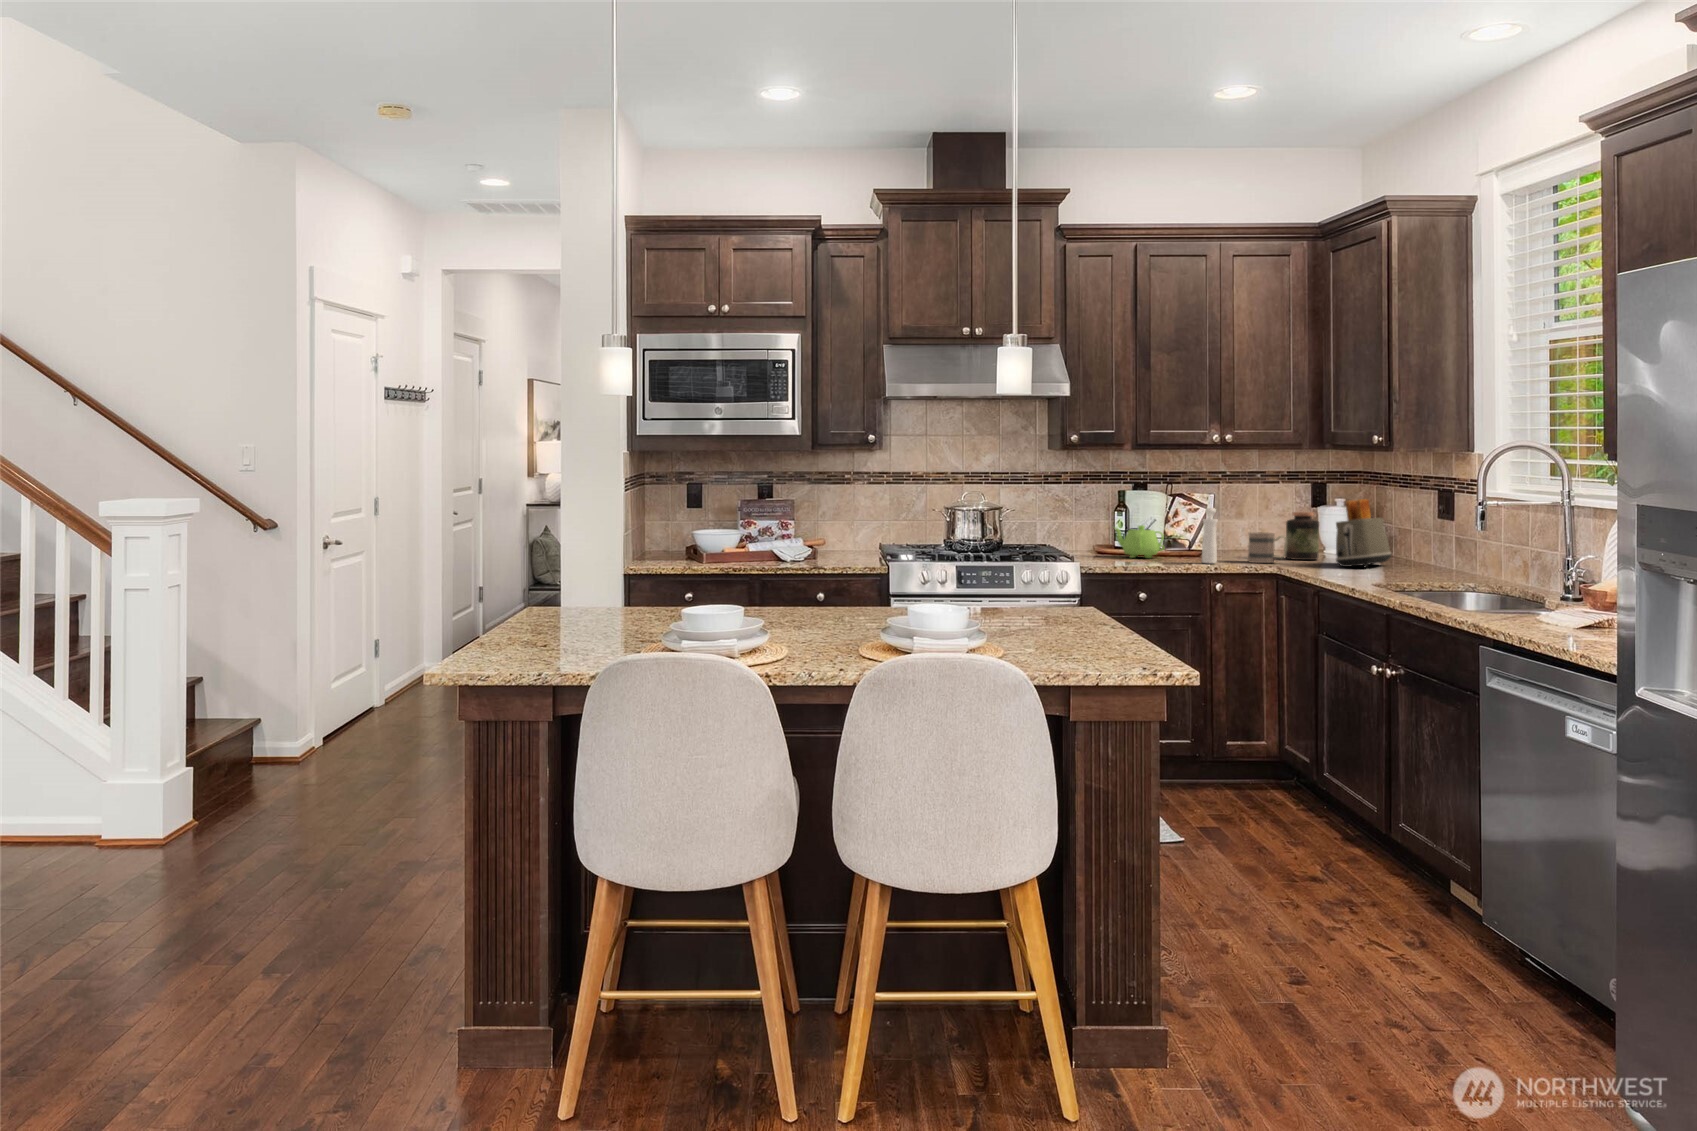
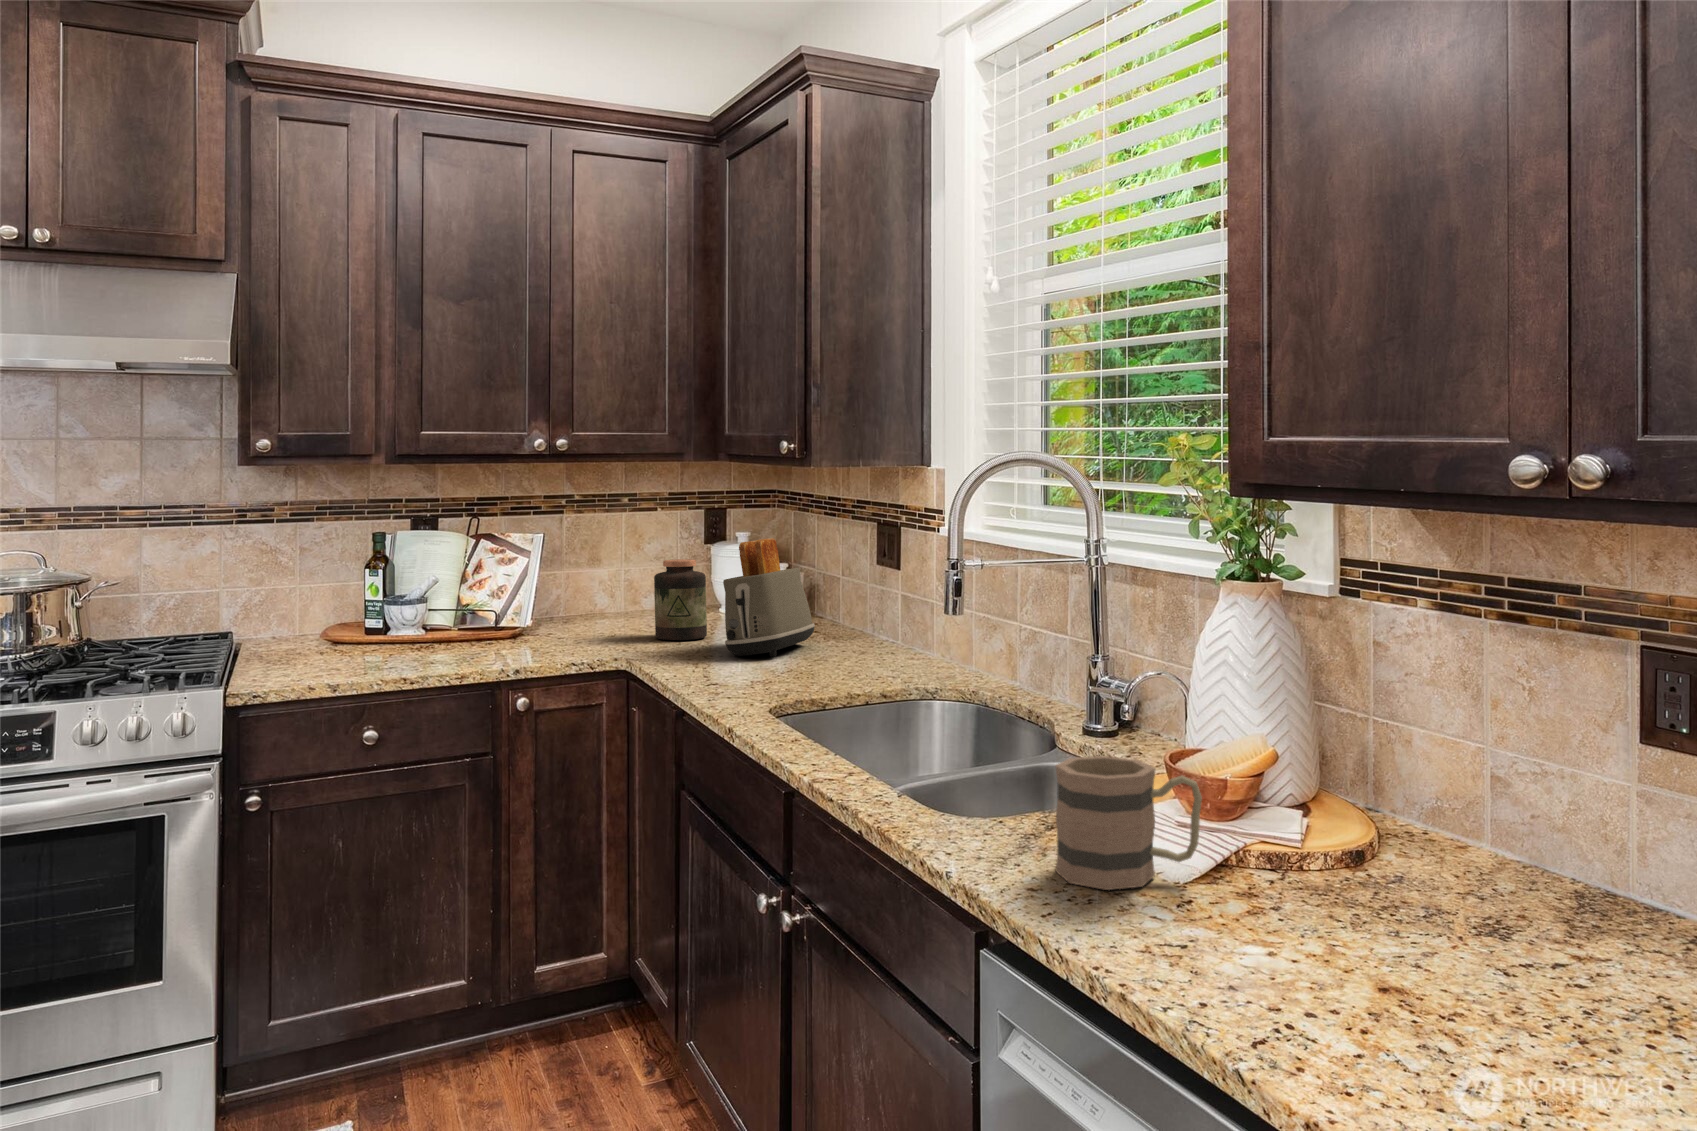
pepper mill: present [1202,508,1217,563] -> none [491,561,524,665]
teapot: present [1114,525,1164,558] -> none [338,596,437,657]
mug: present [1248,532,1287,563] -> present [1055,756,1202,890]

